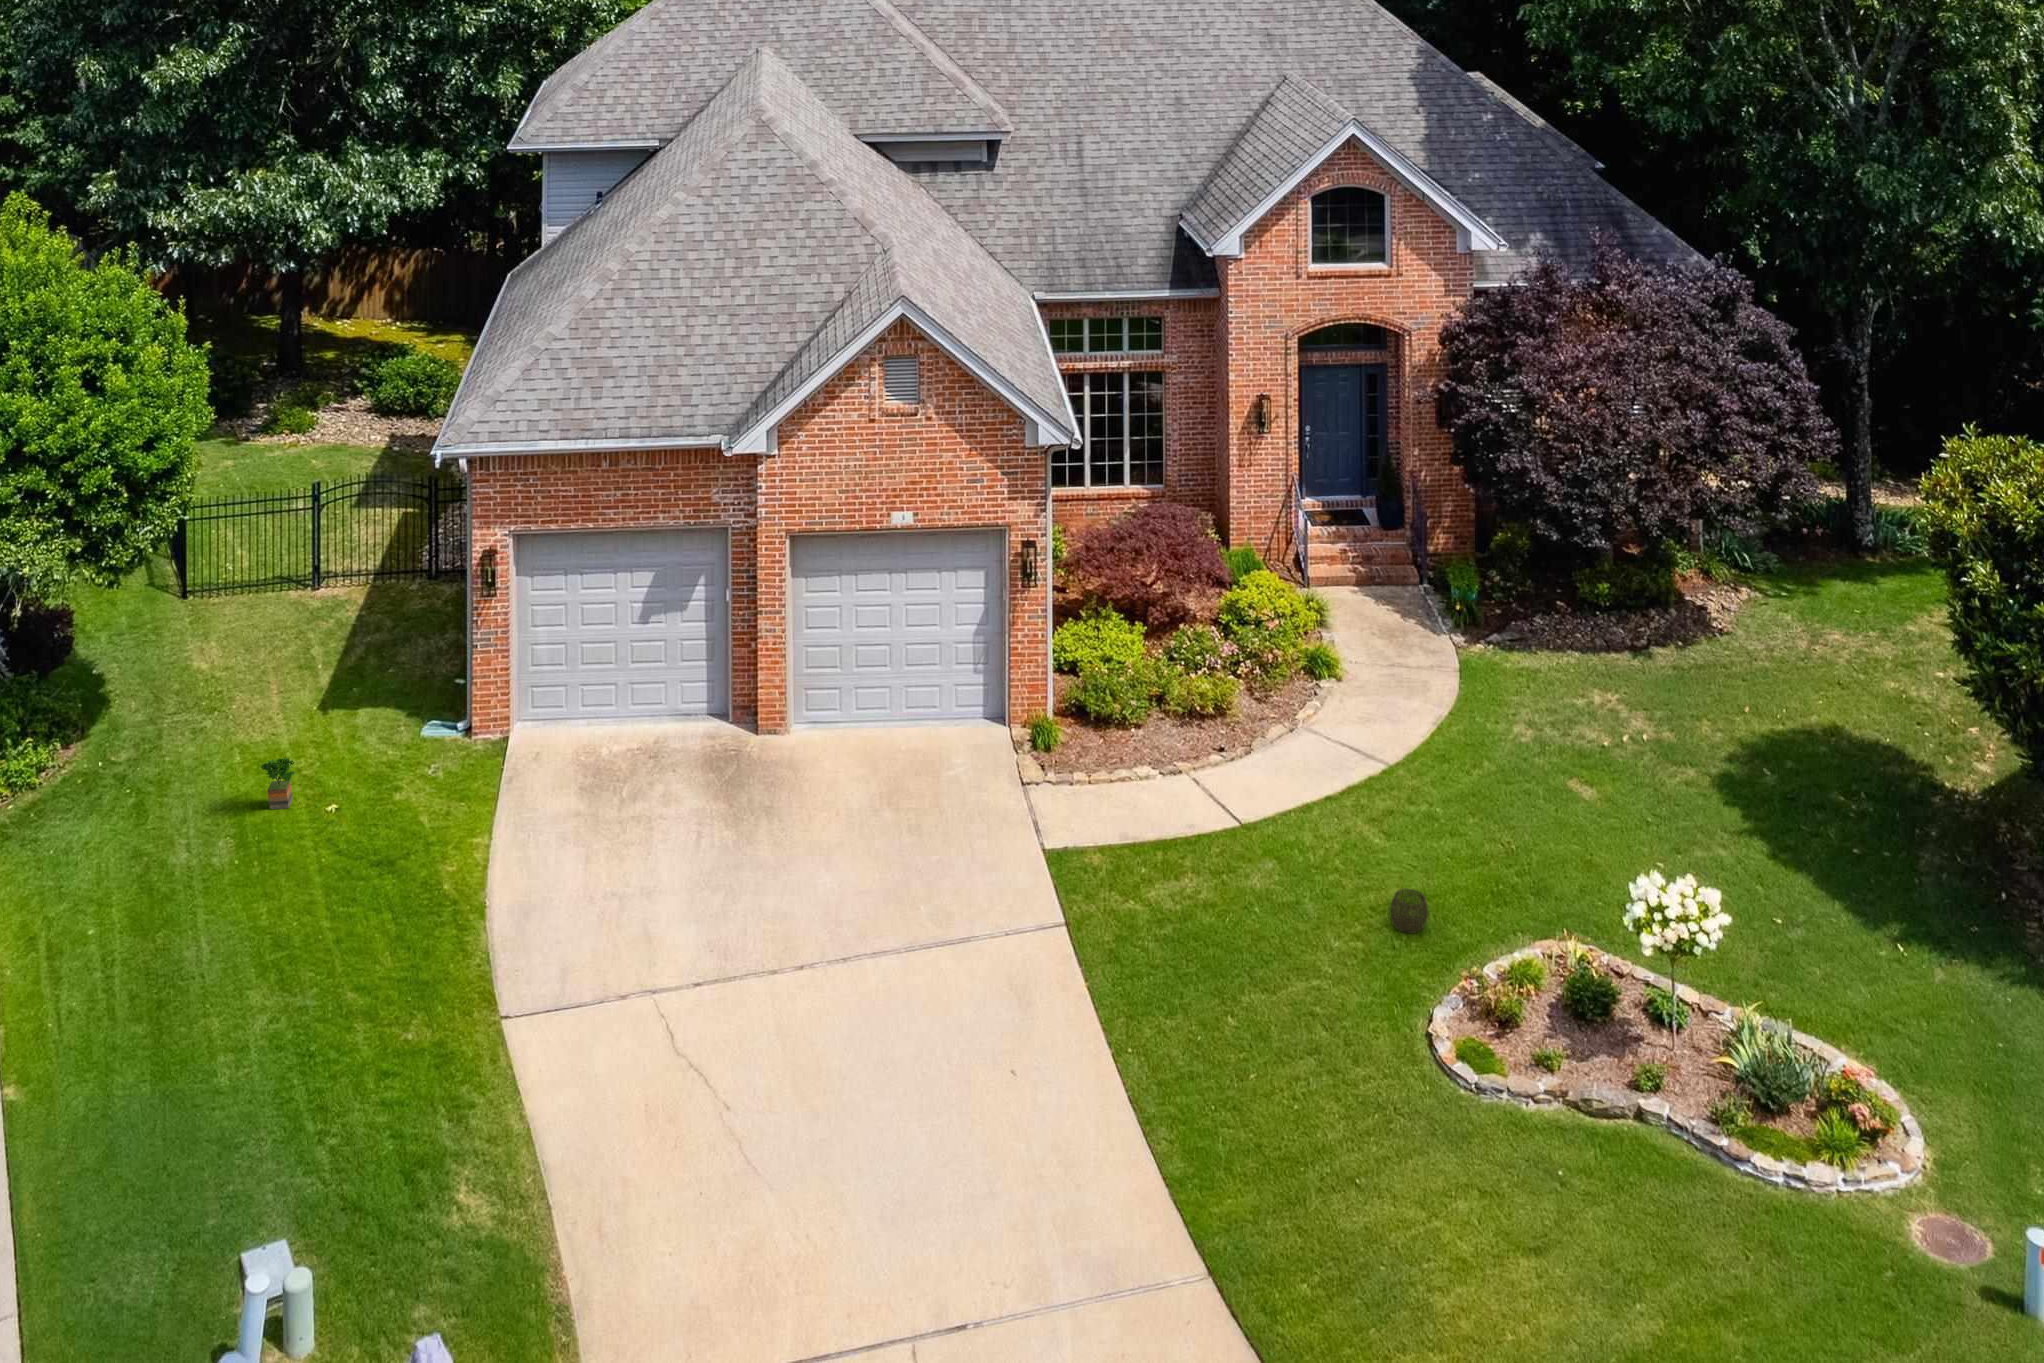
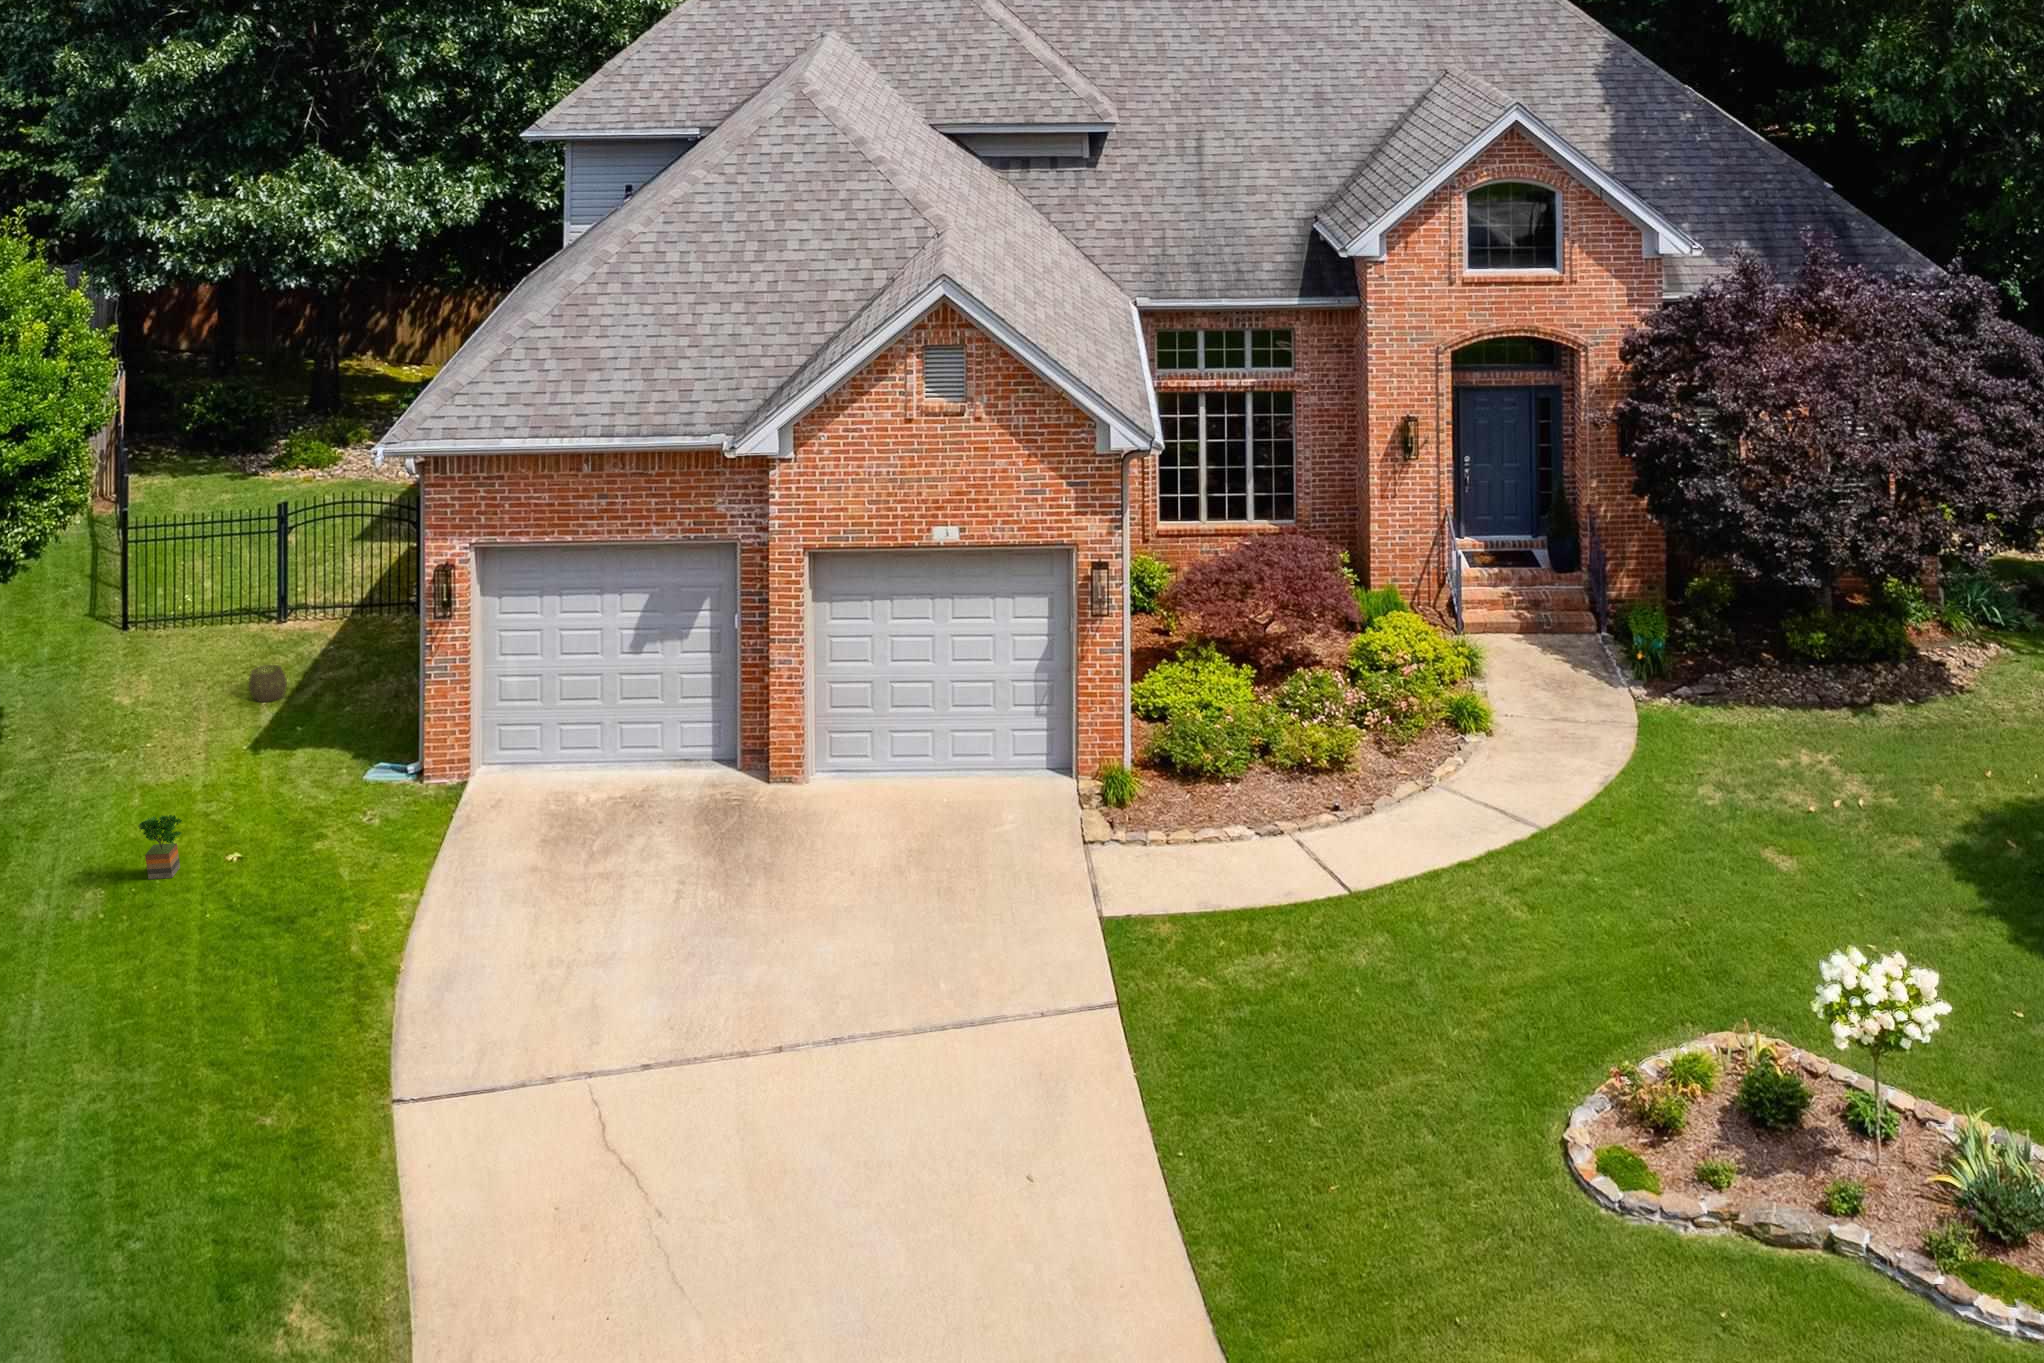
woven basket: present [1389,889,1428,933] -> present [249,665,287,702]

